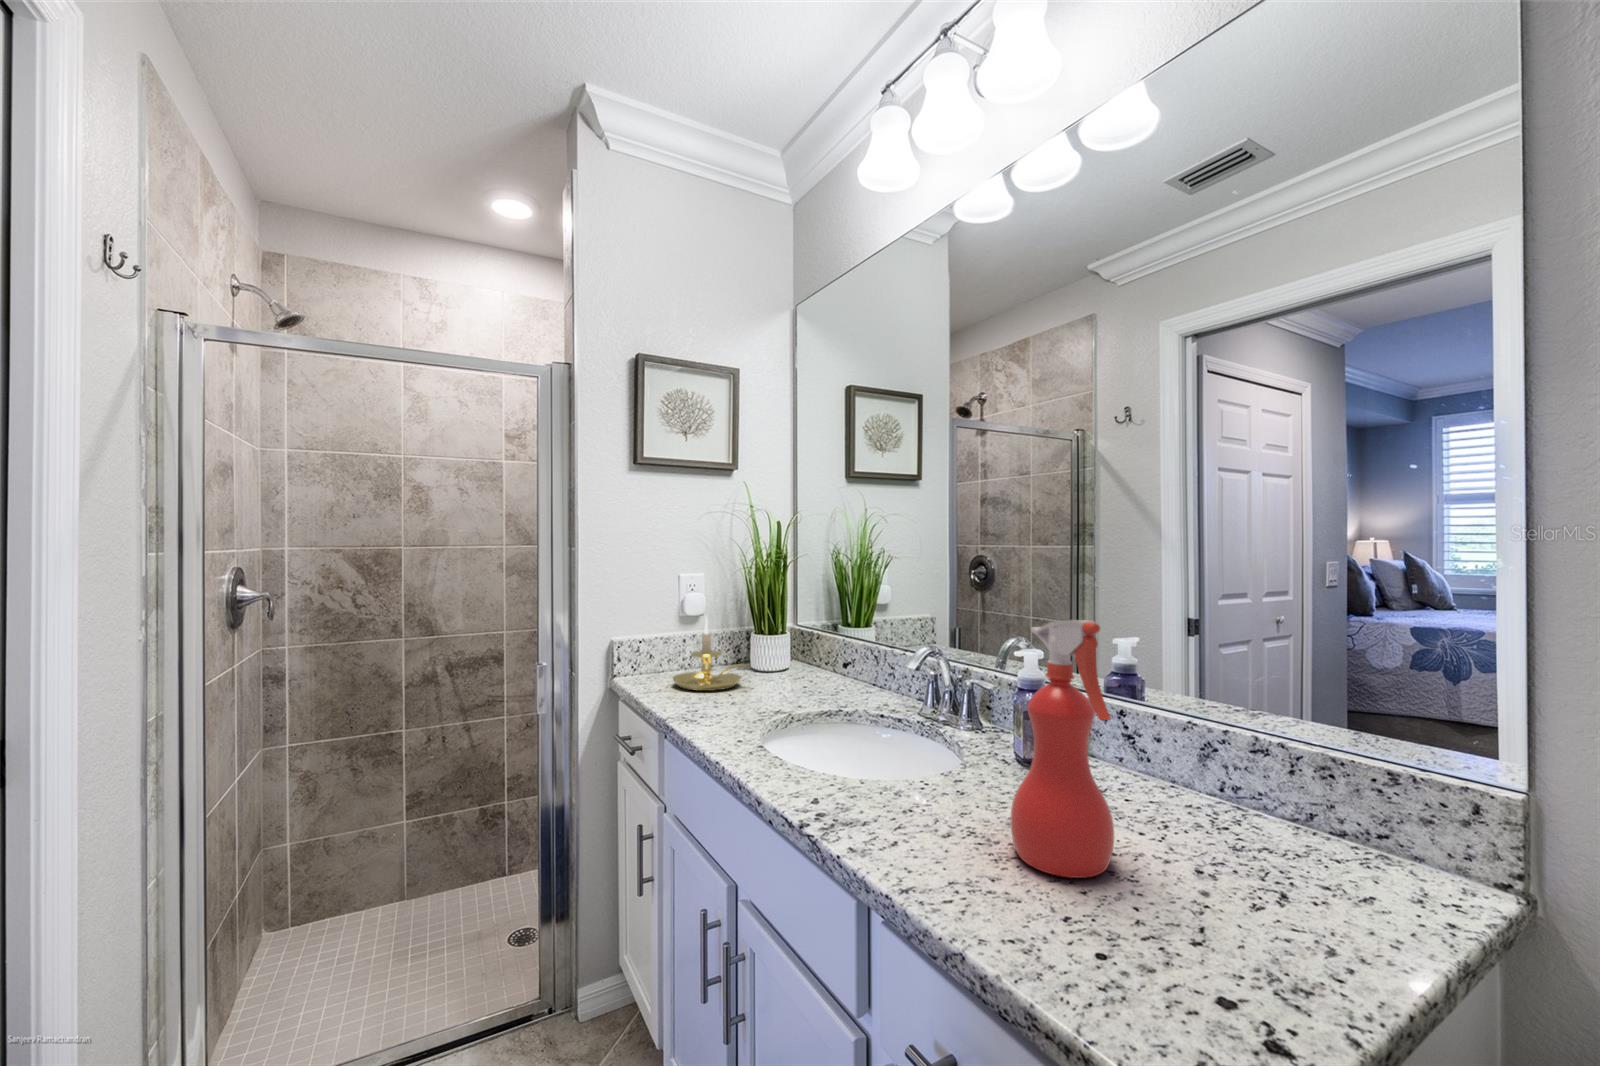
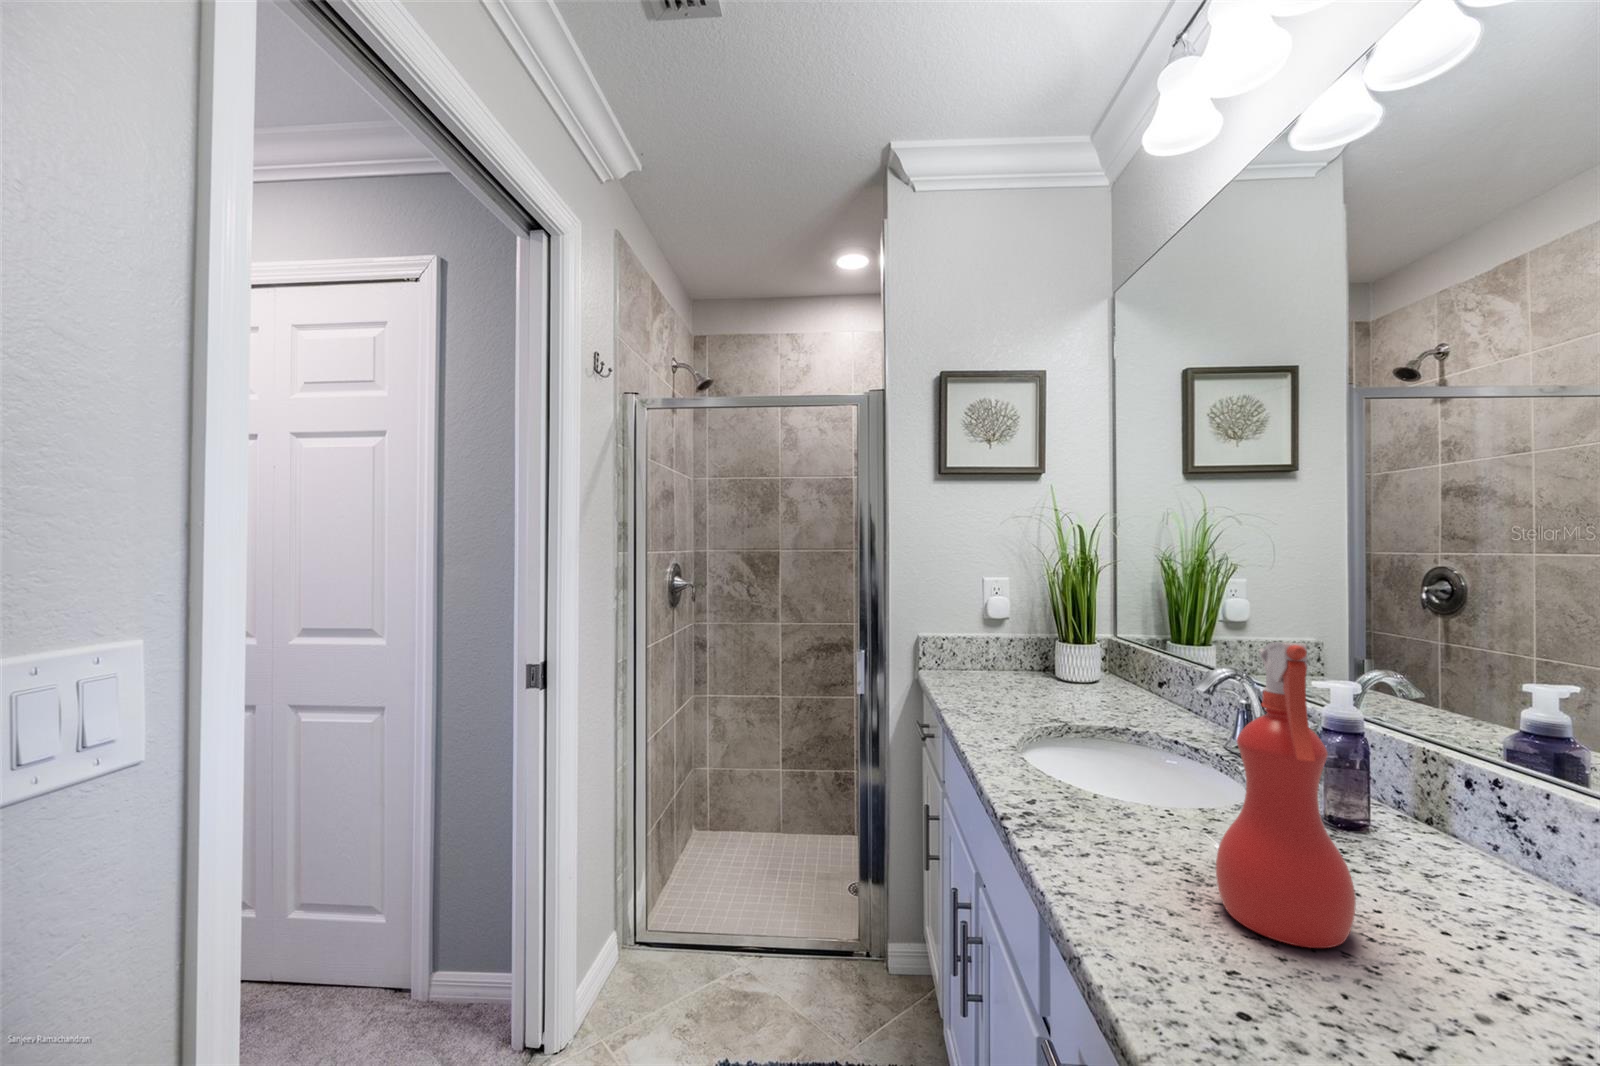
candle holder: present [673,617,749,691] -> none [968,618,1045,693]

